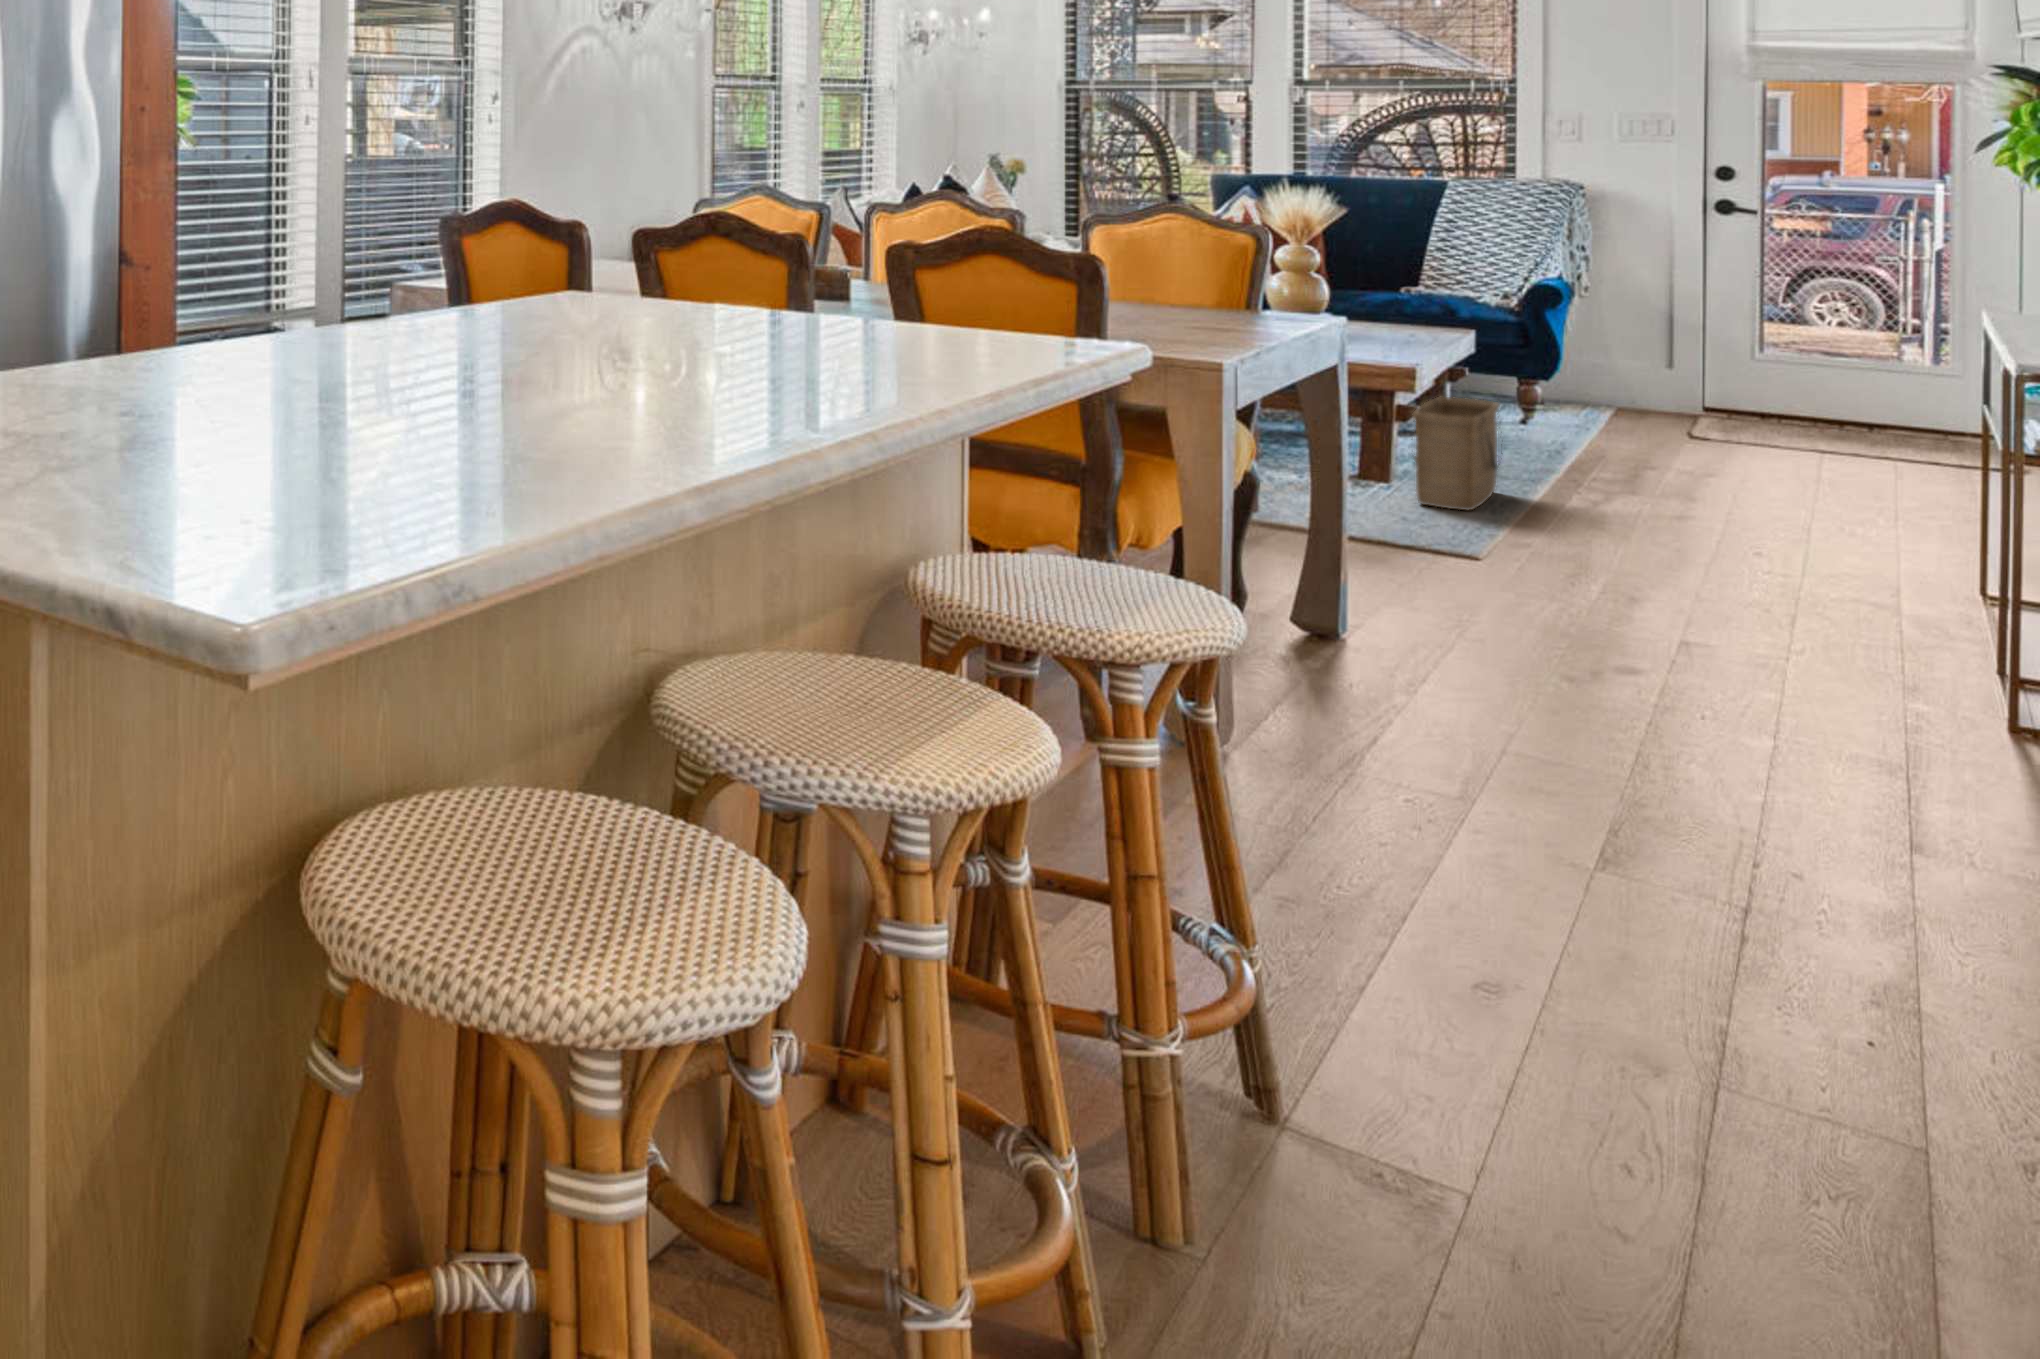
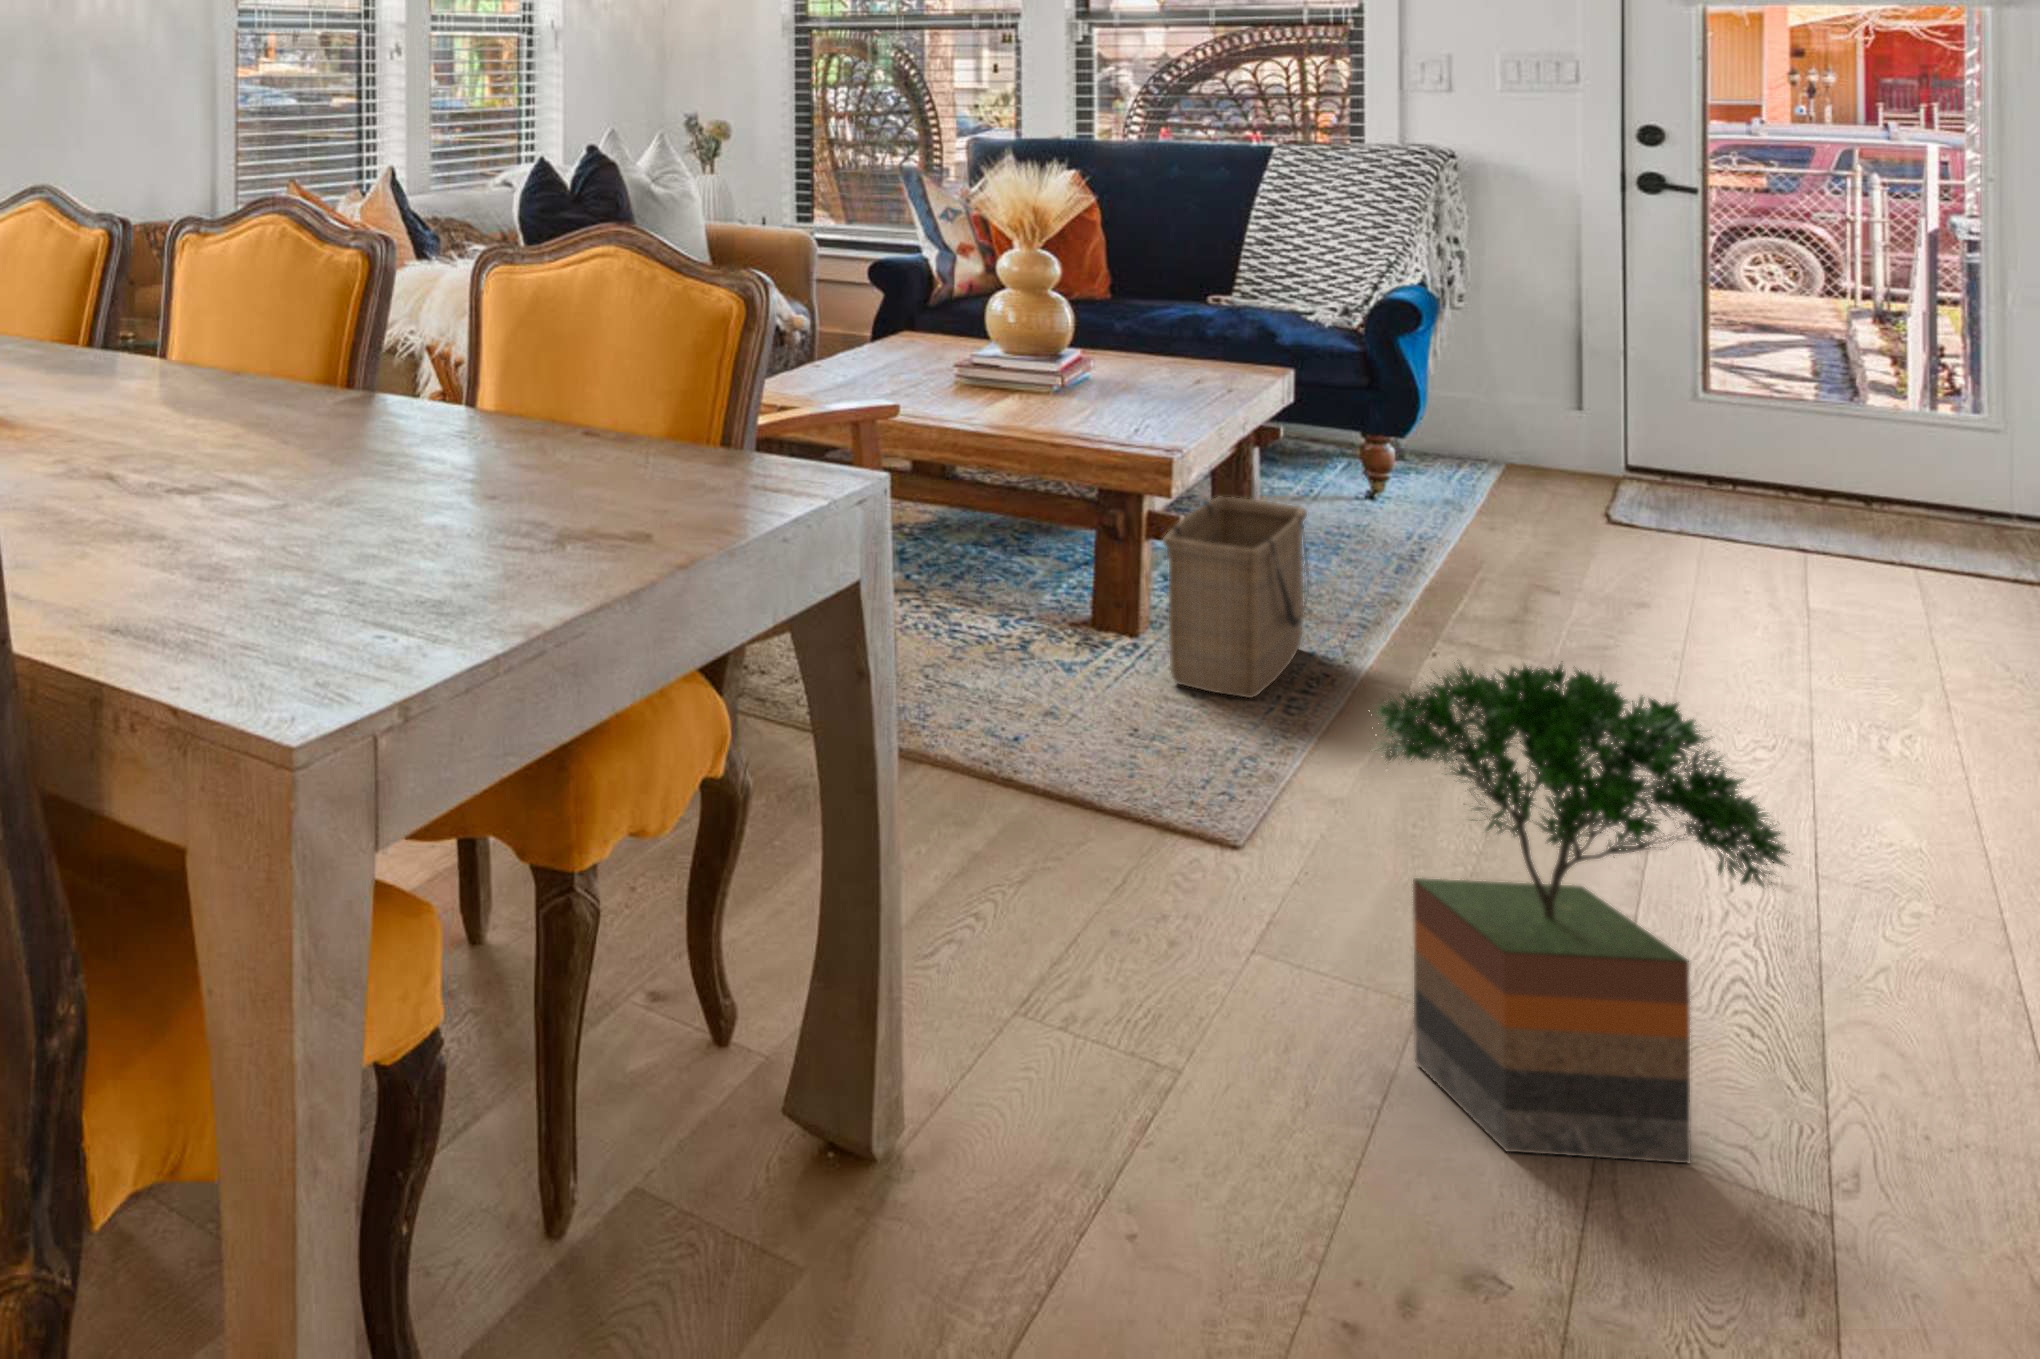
potted tree: none [1570,420,1786,654] -> present [1369,662,1790,1163]

